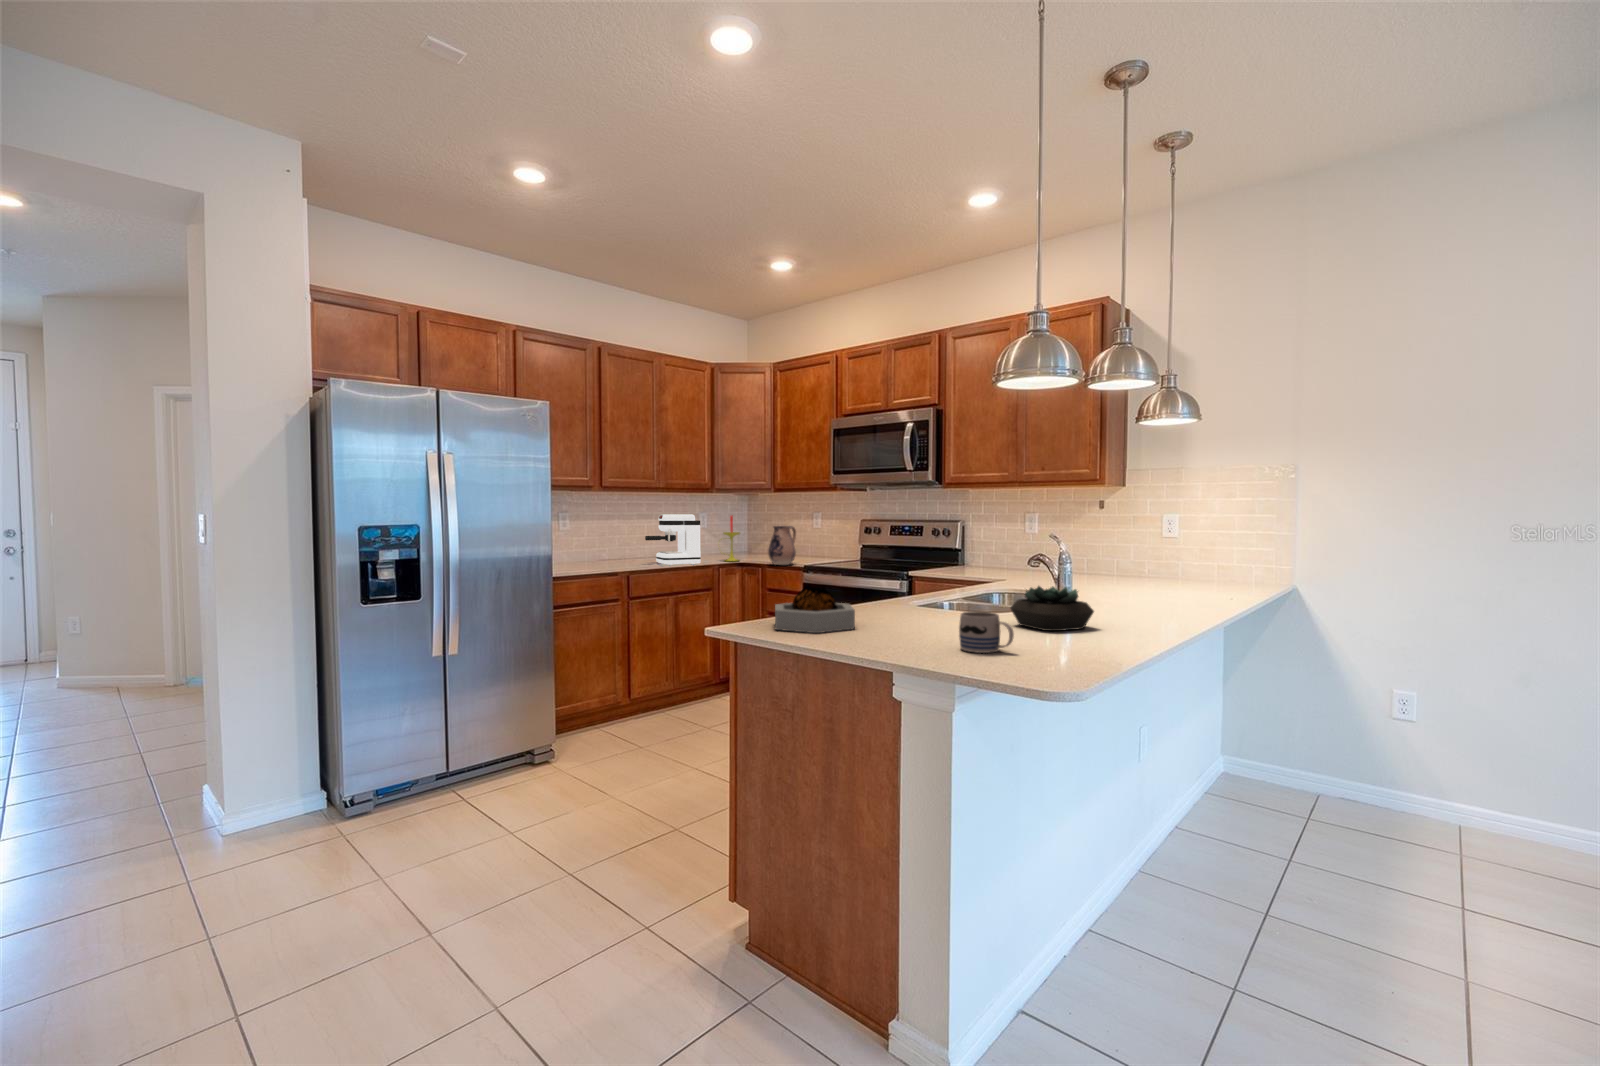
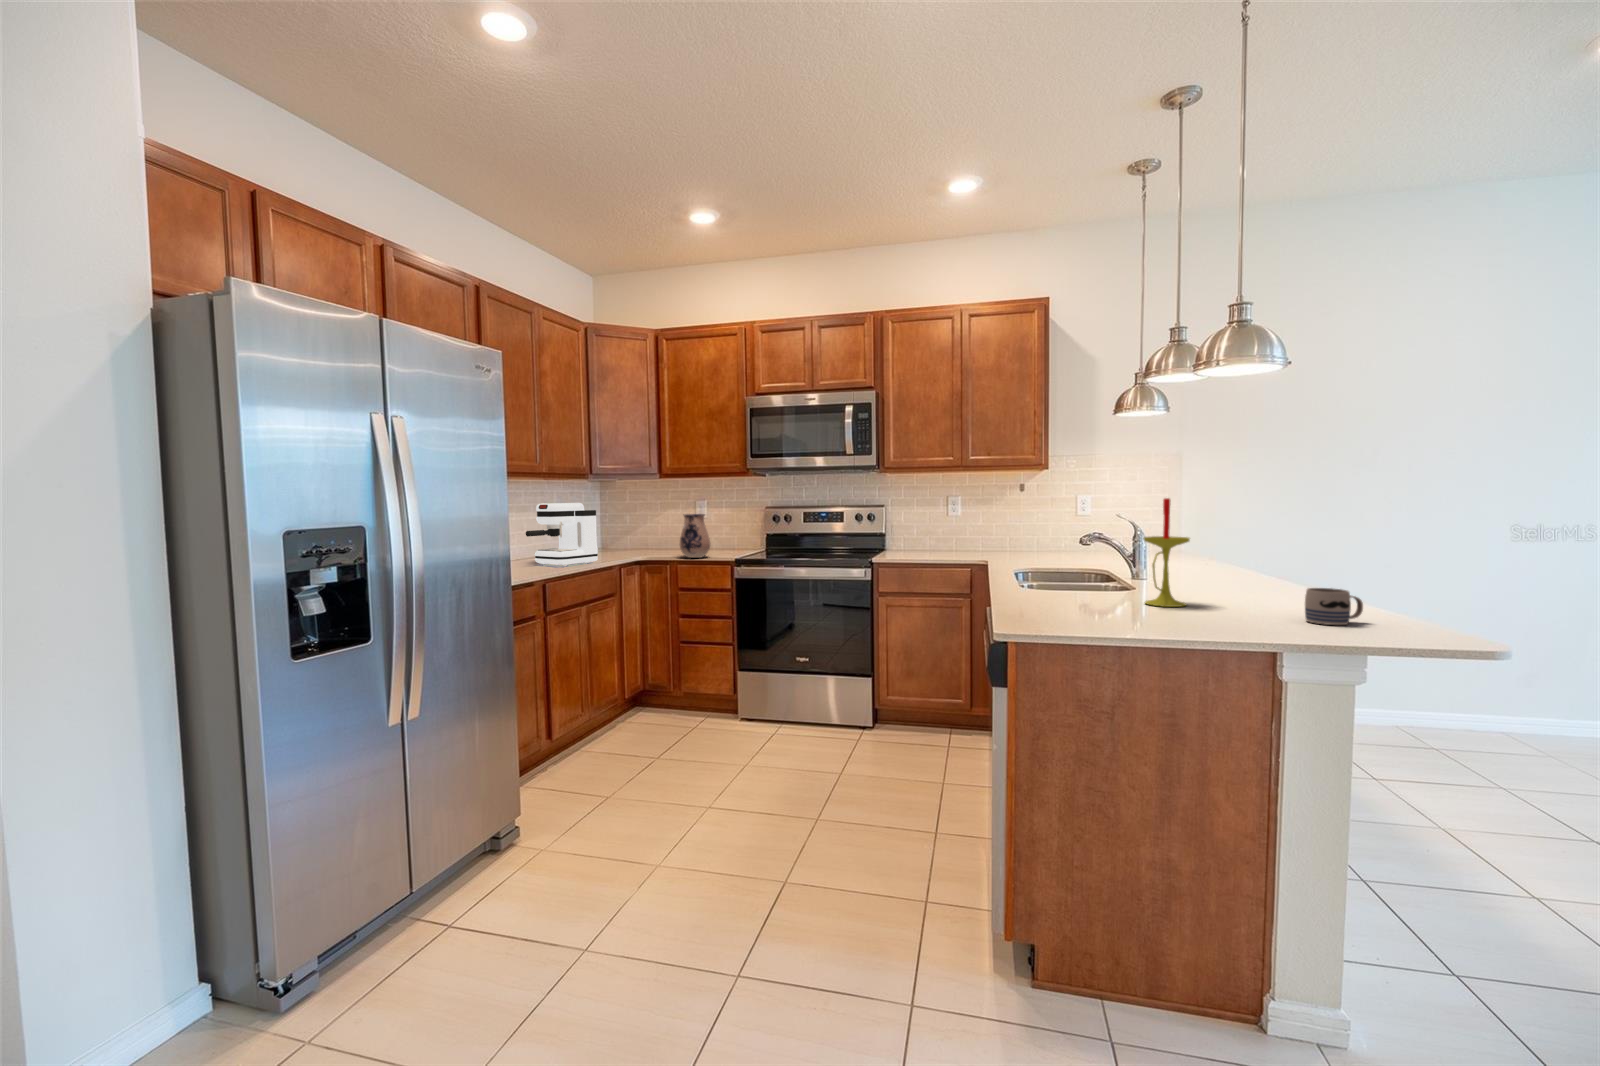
candle: present [724,516,740,561] -> present [1144,498,1190,607]
succulent plant: present [1010,586,1094,631] -> none [1207,560,1280,601]
decorative bowl: present [775,588,855,633] -> none [1047,574,1139,625]

